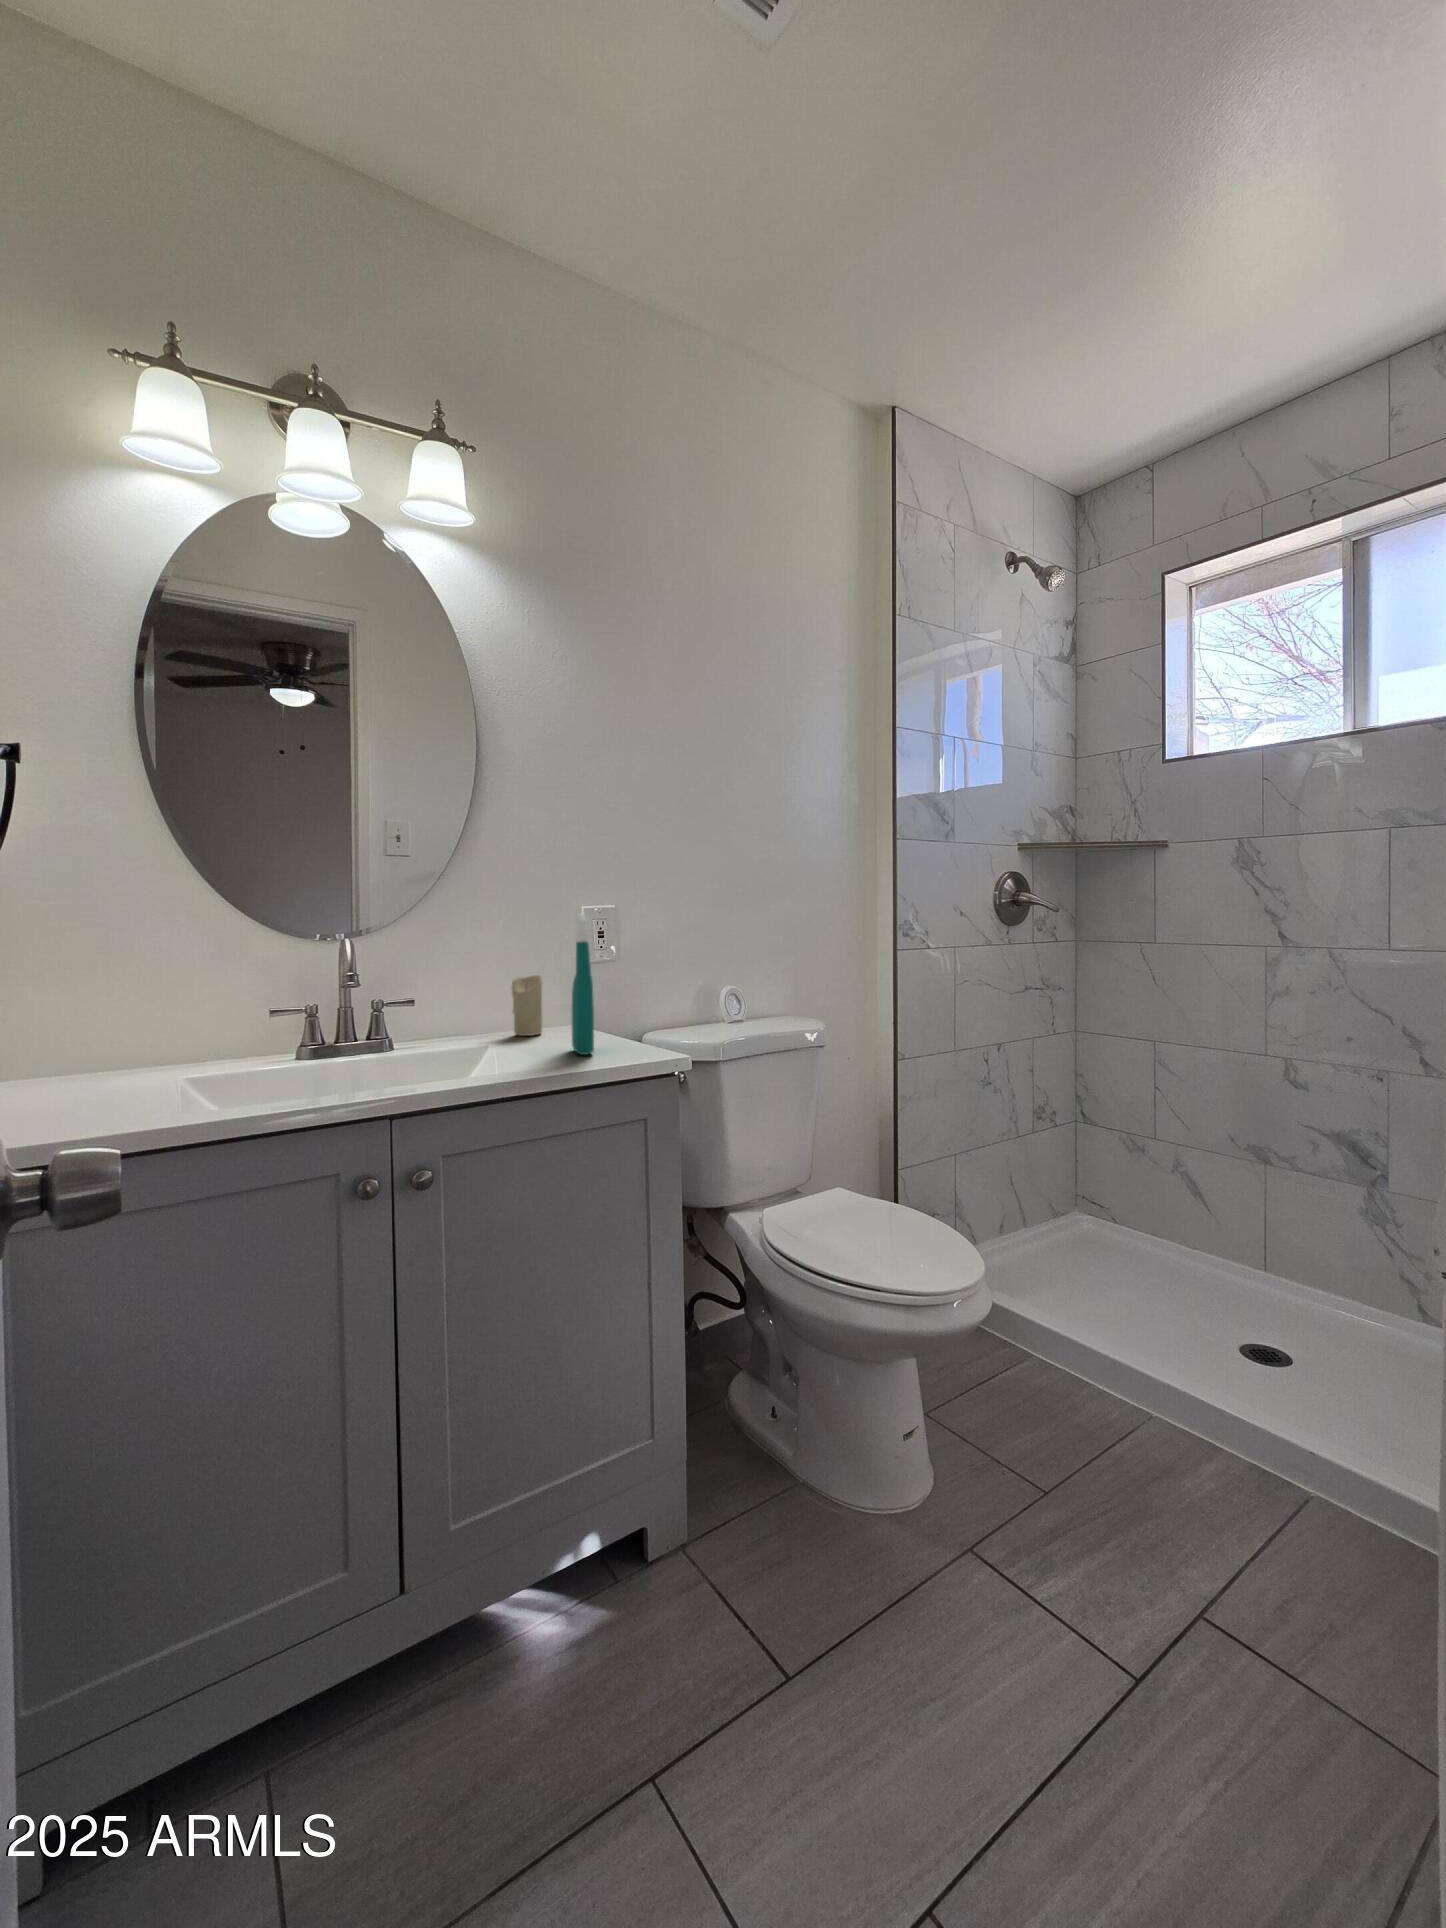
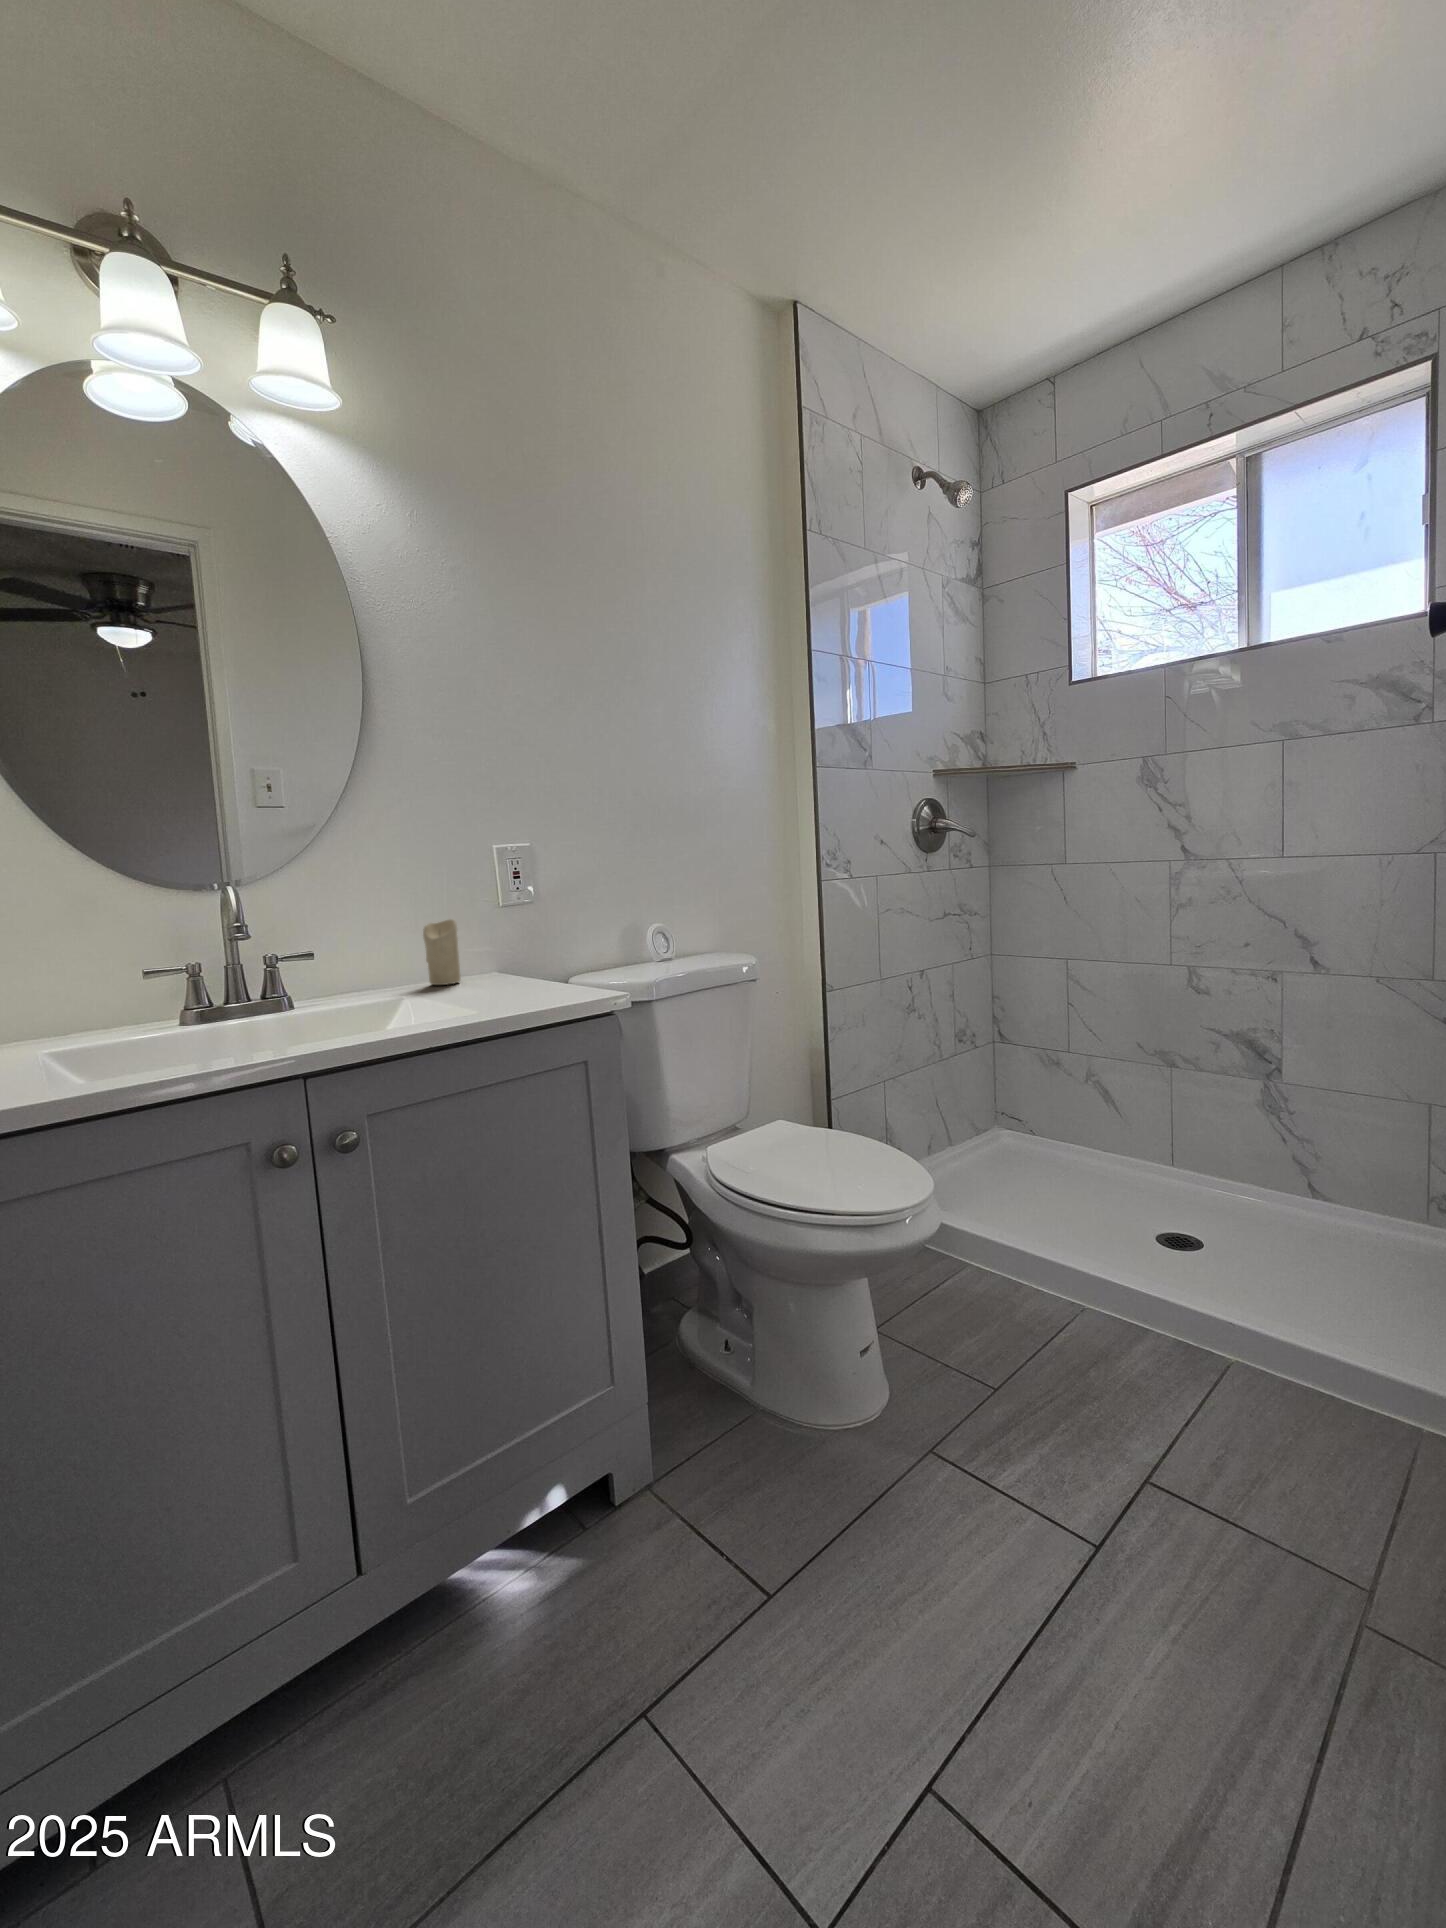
spray bottle: present [572,914,594,1055] -> none [494,848,524,999]

